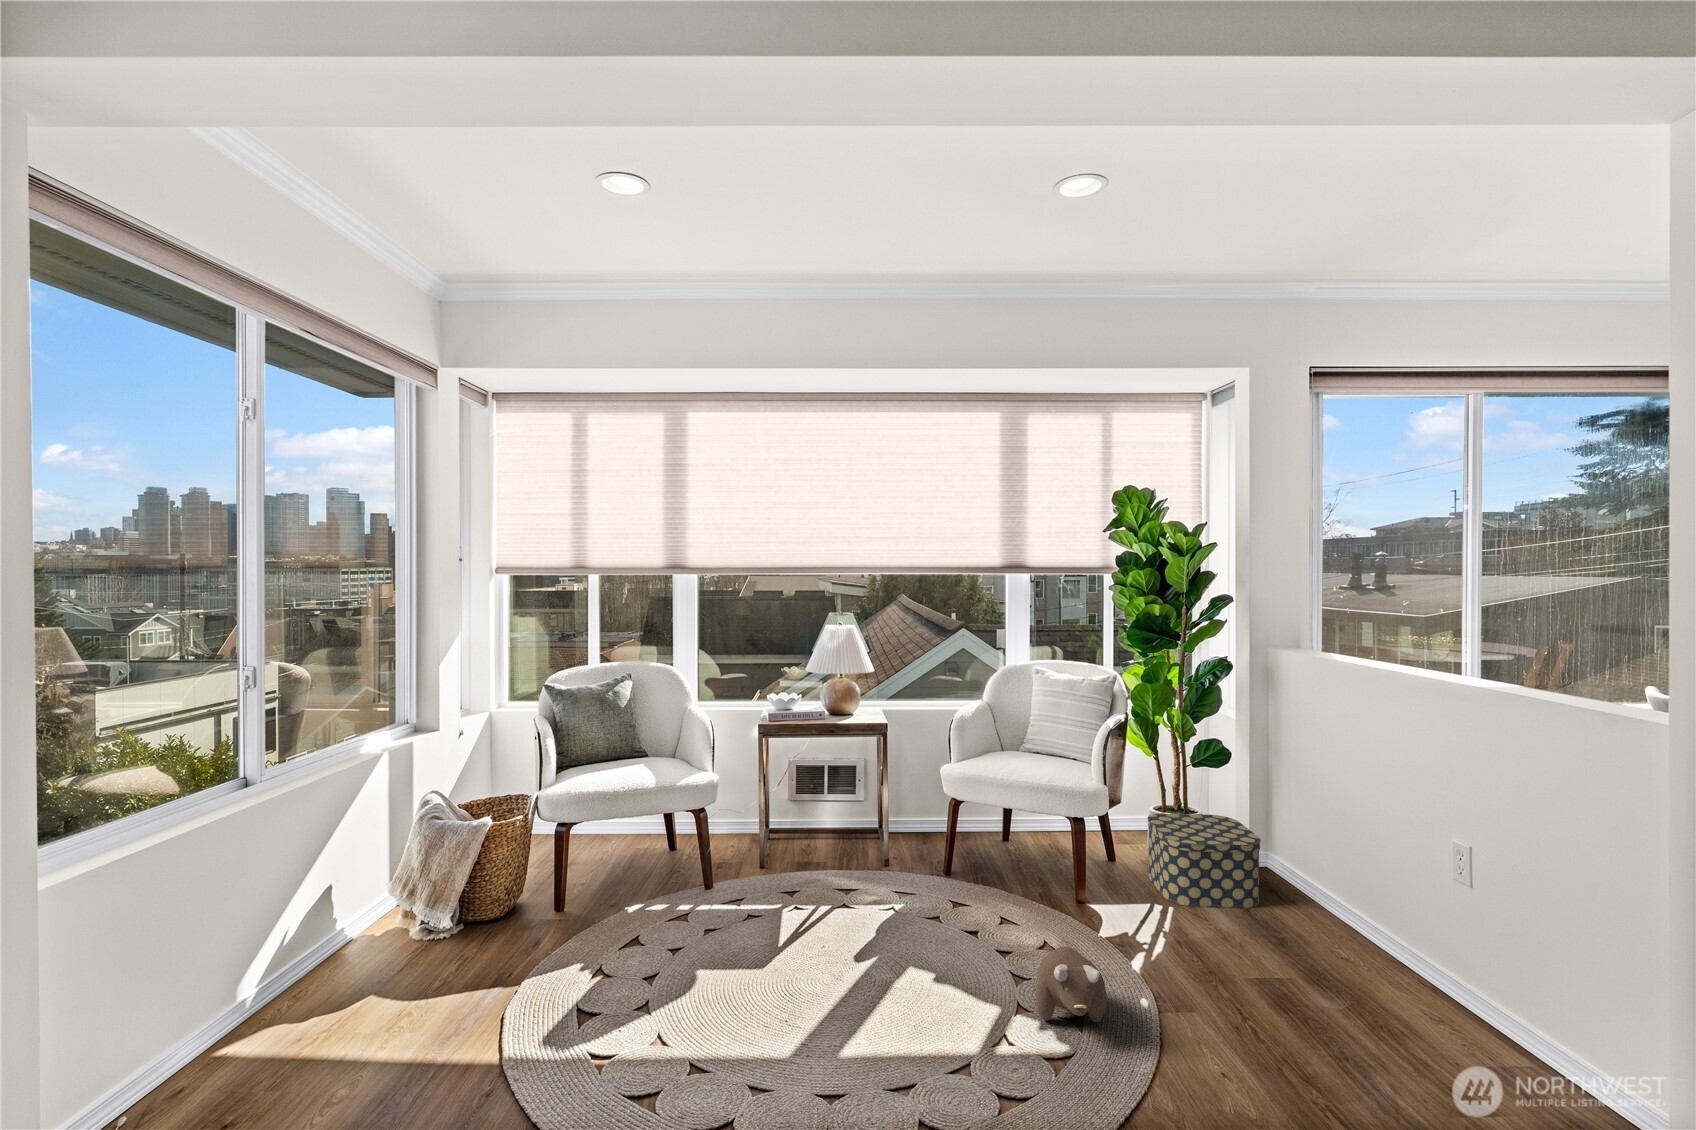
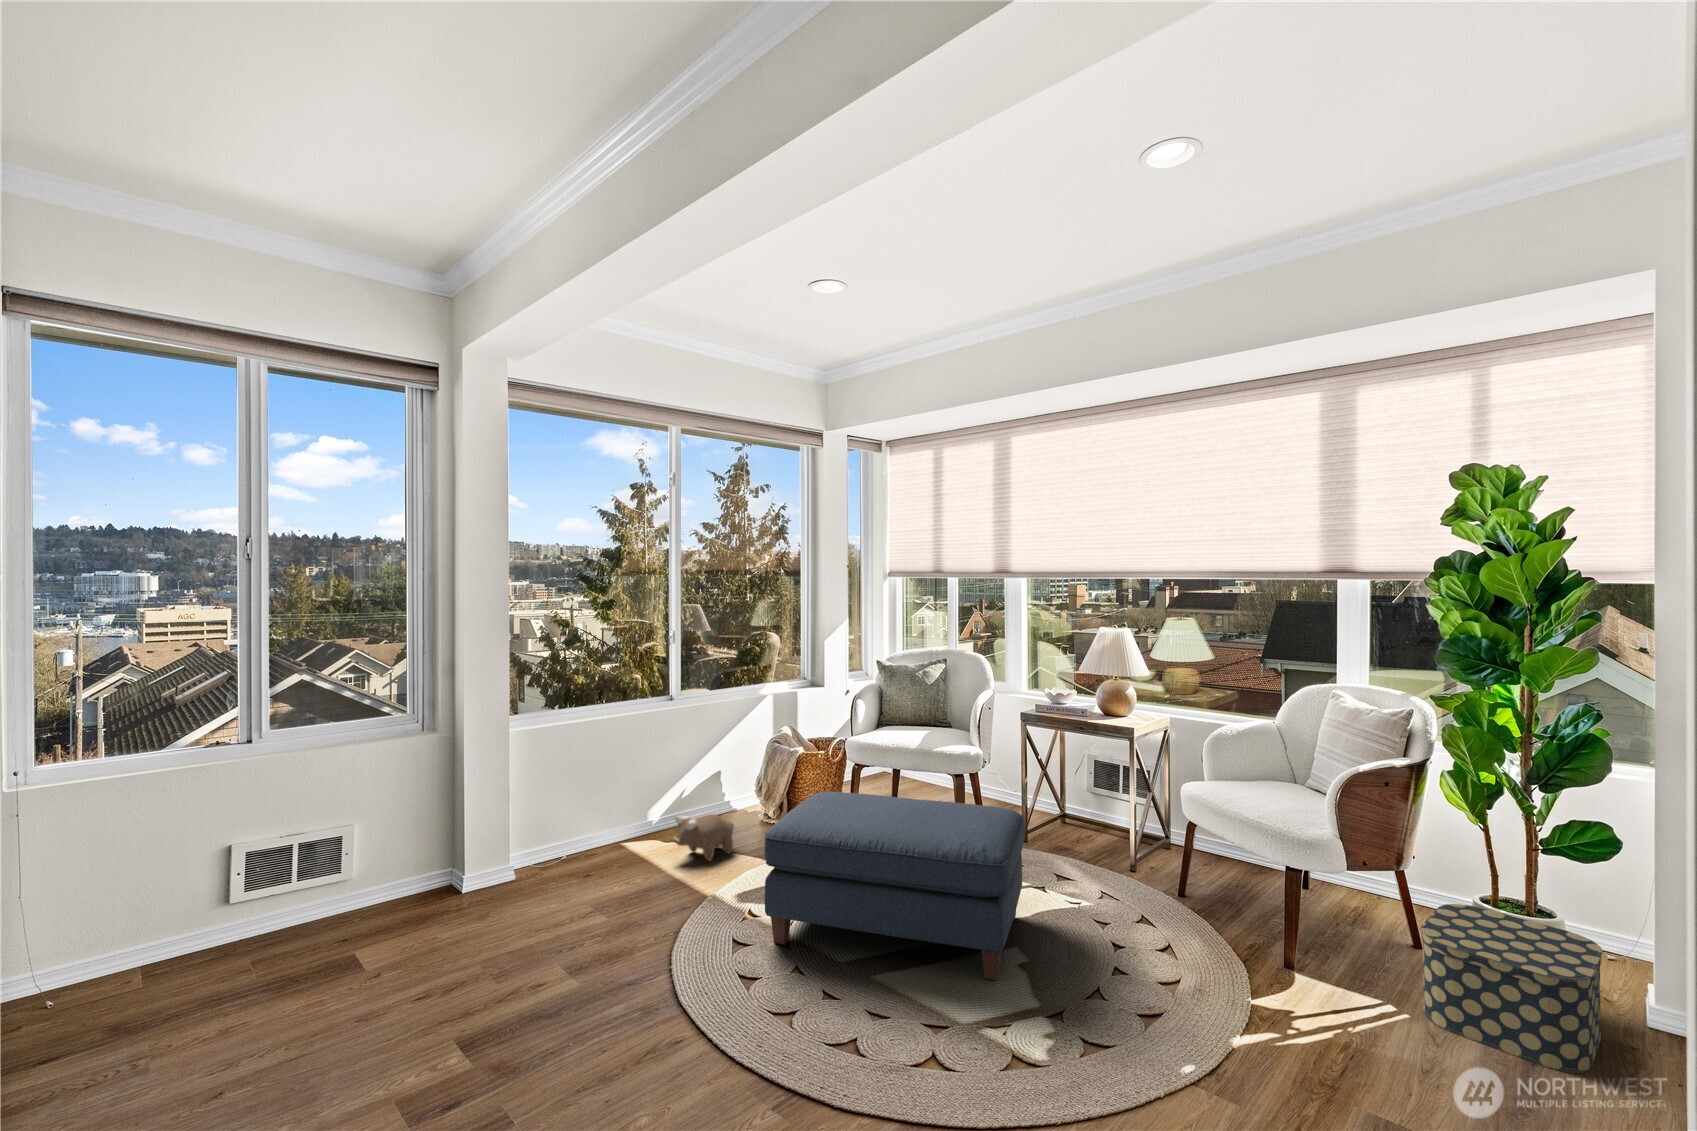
ottoman: none [627,824,950,1080] -> present [764,792,1025,980]
plush toy: present [1036,947,1106,1022] -> present [674,814,734,861]

